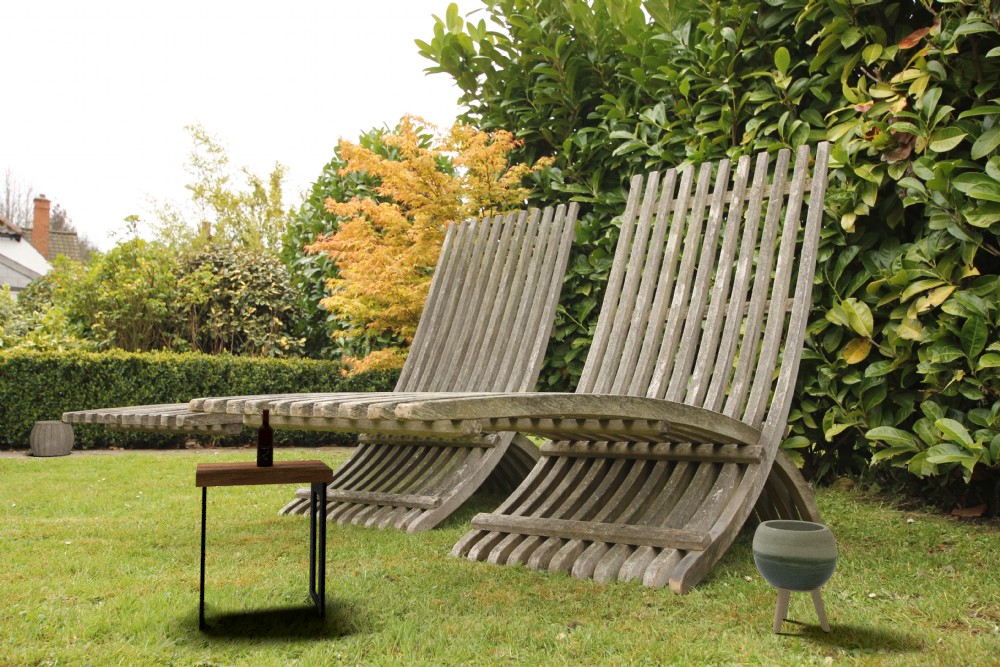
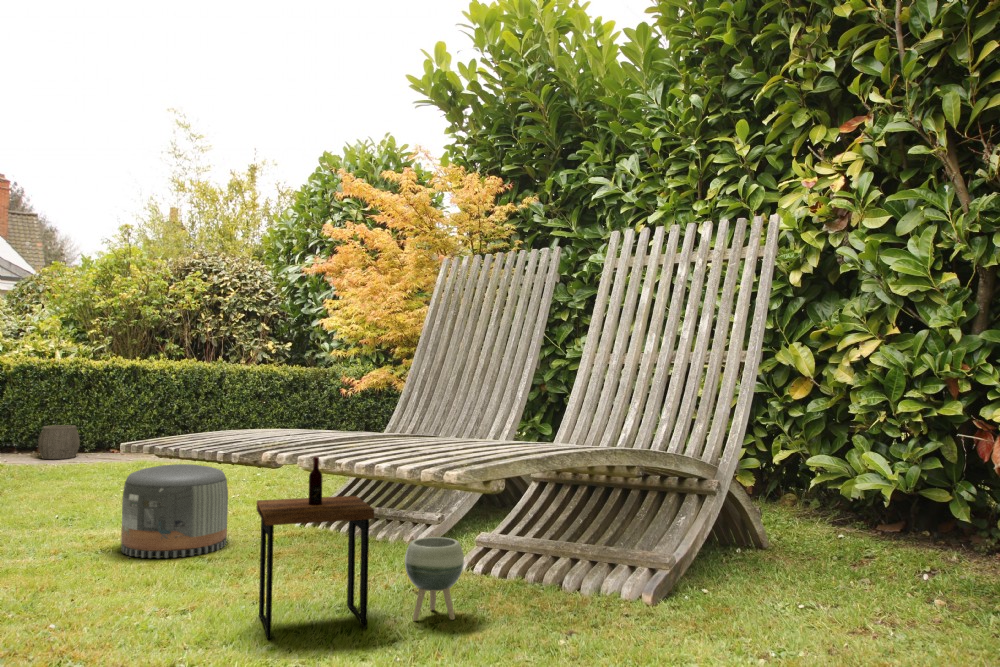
pouf: none [72,440,195,544] -> present [121,464,228,558]
planter: present [753,520,838,632] -> present [405,537,464,621]

